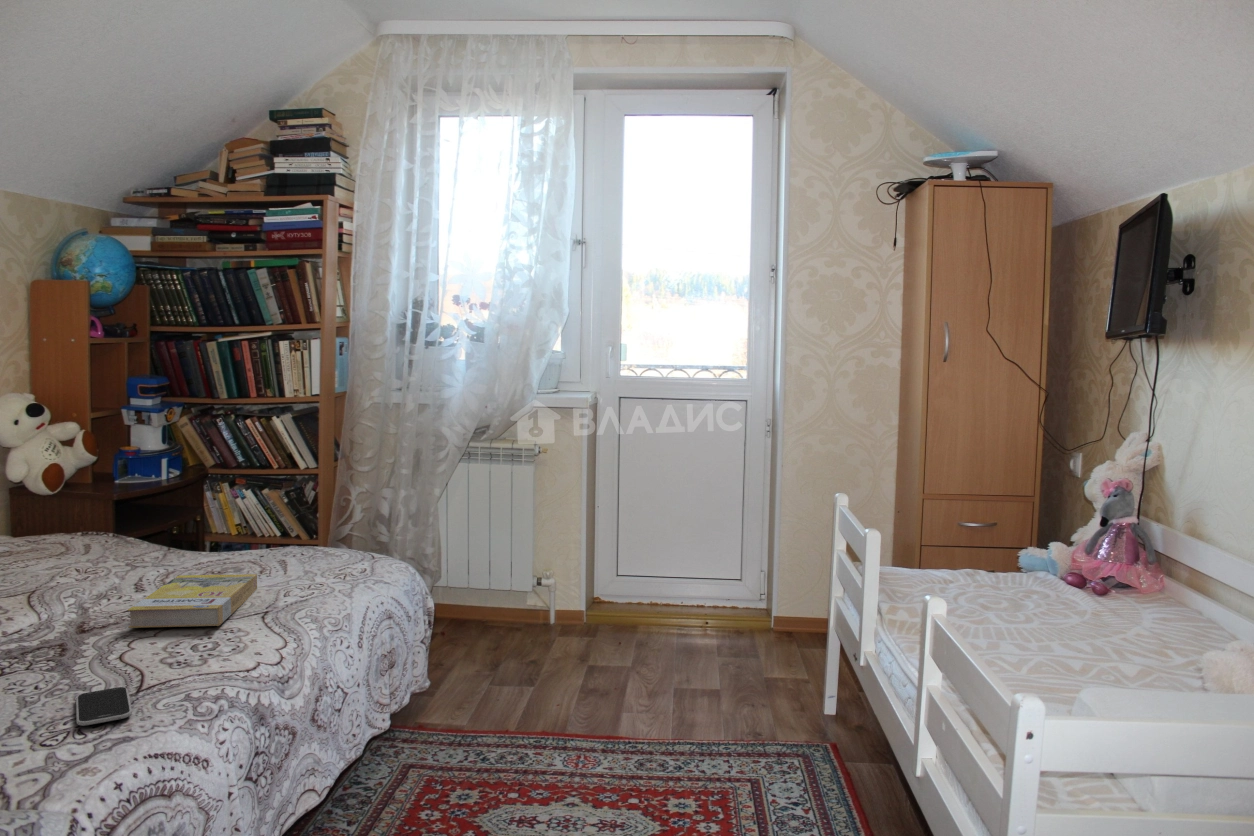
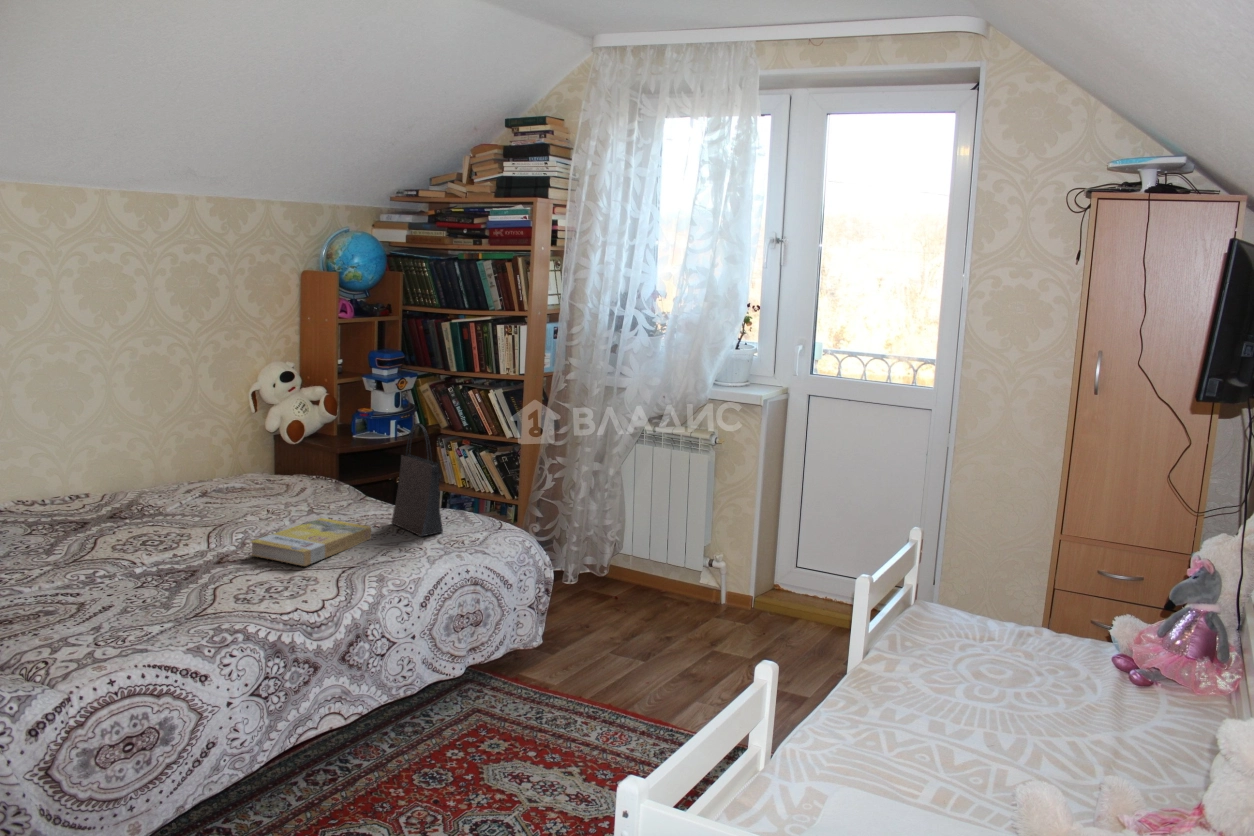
handbag: none [261,447,337,577] -> present [391,424,443,536]
smartphone: present [76,687,132,726] -> none [131,603,191,629]

